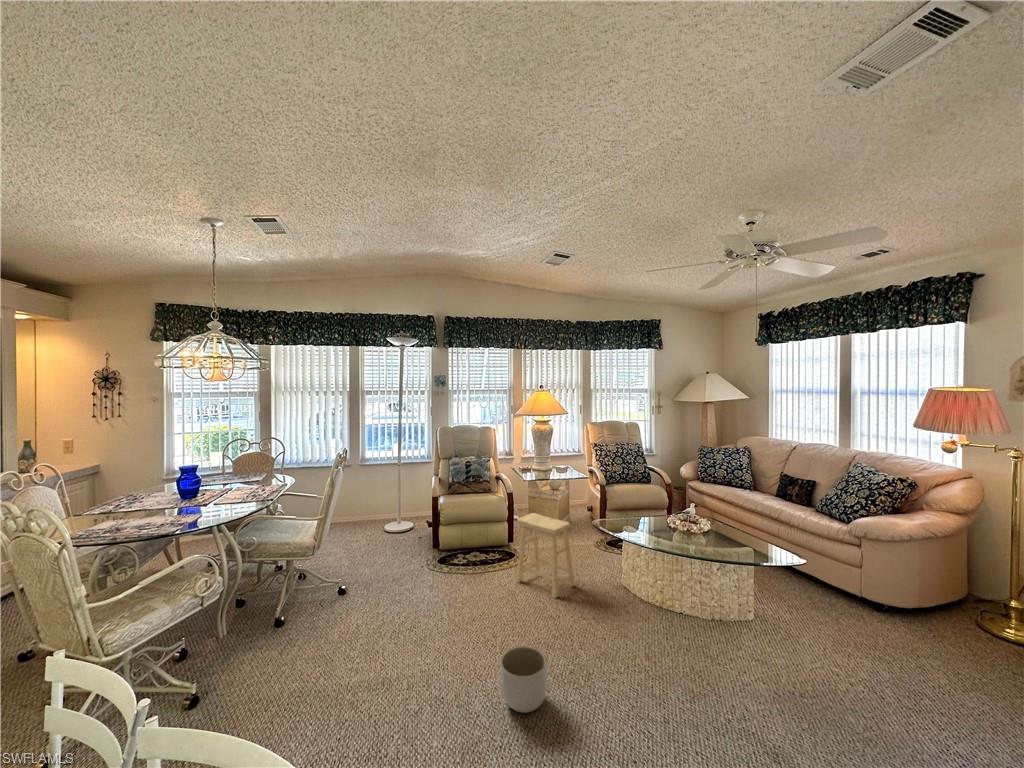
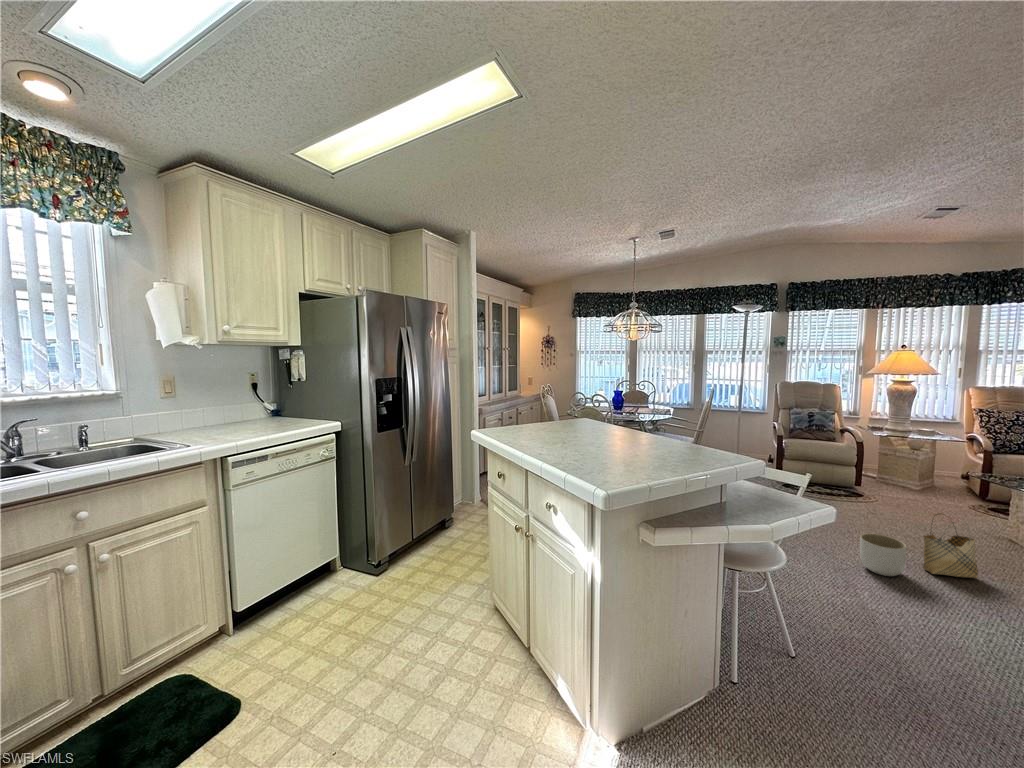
footstool: present [517,513,575,598] -> none [866,458,939,531]
woven basket: none [561,596,608,681] -> present [923,513,978,578]

